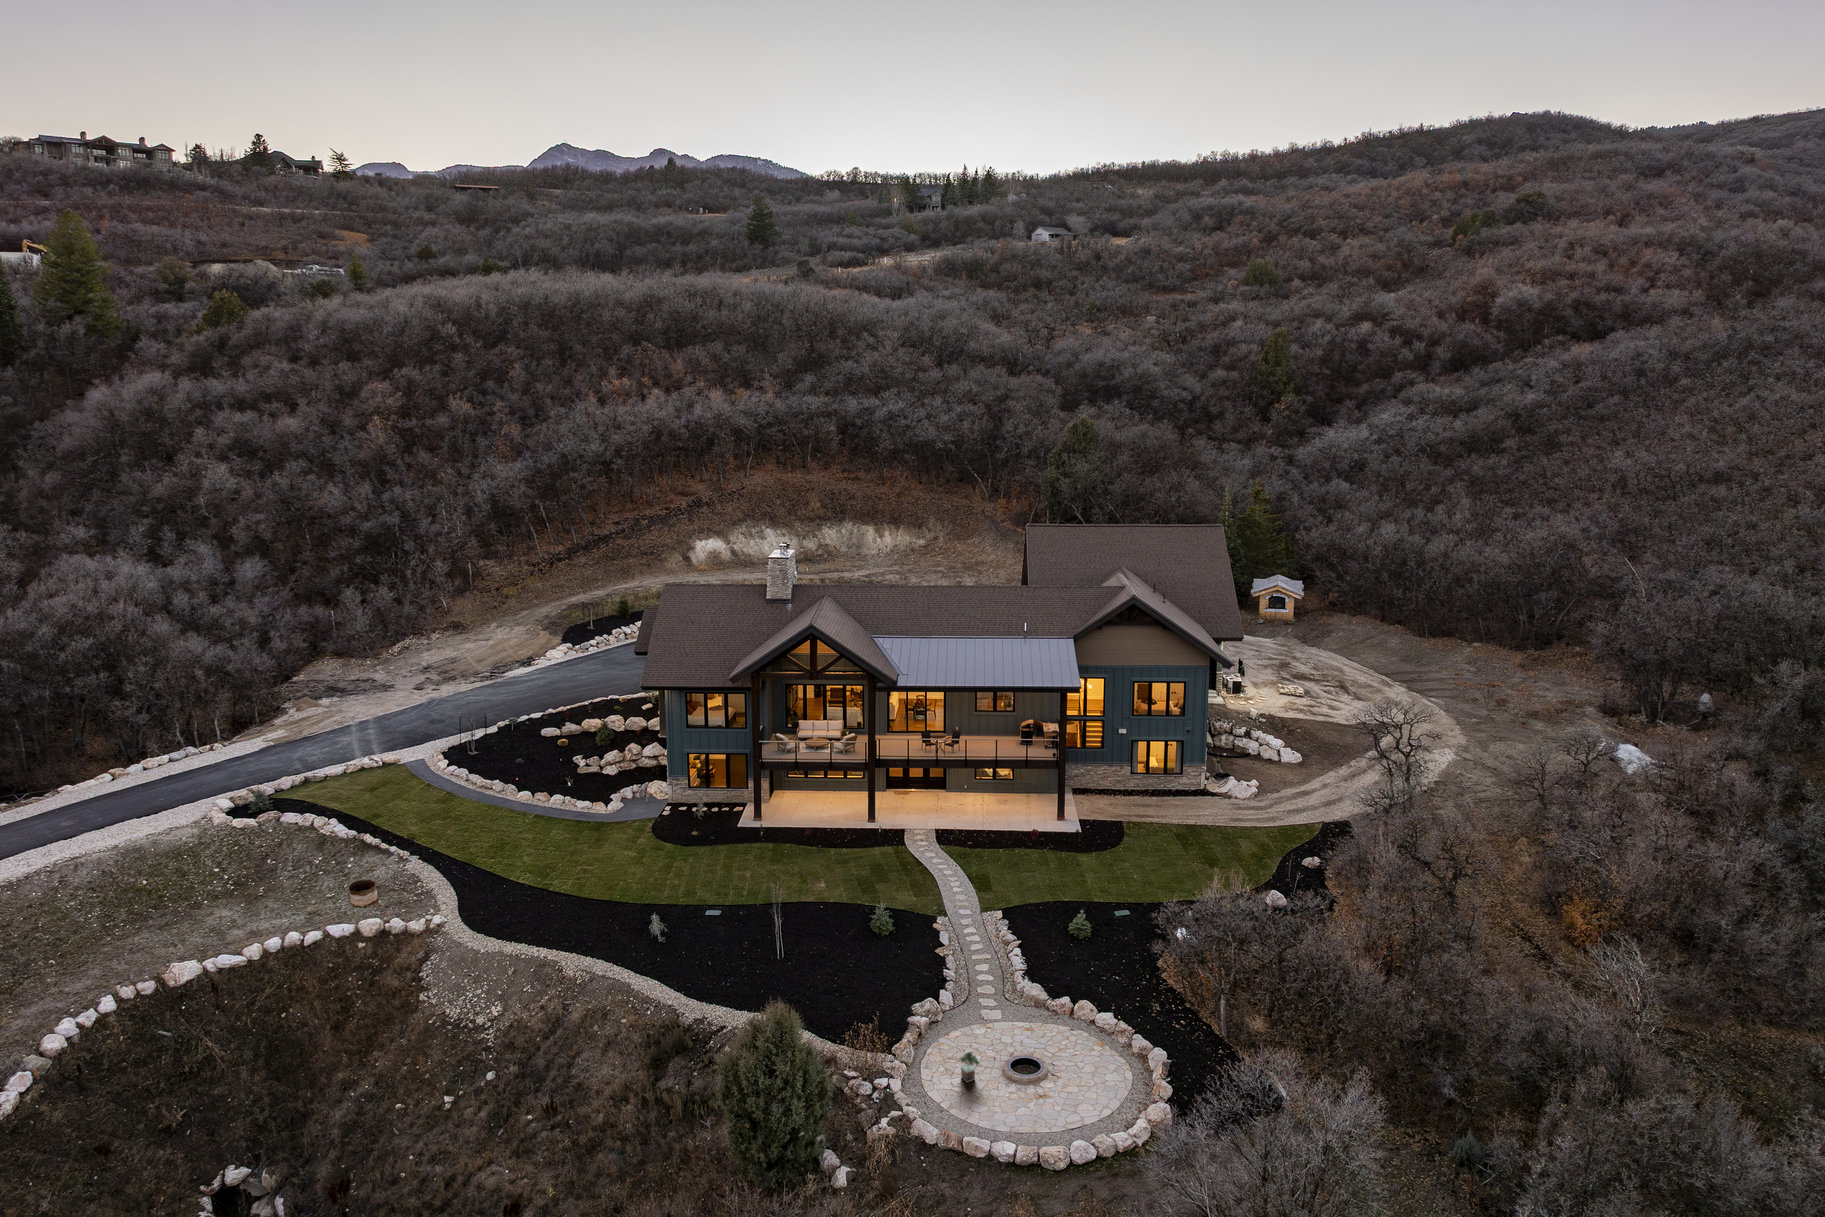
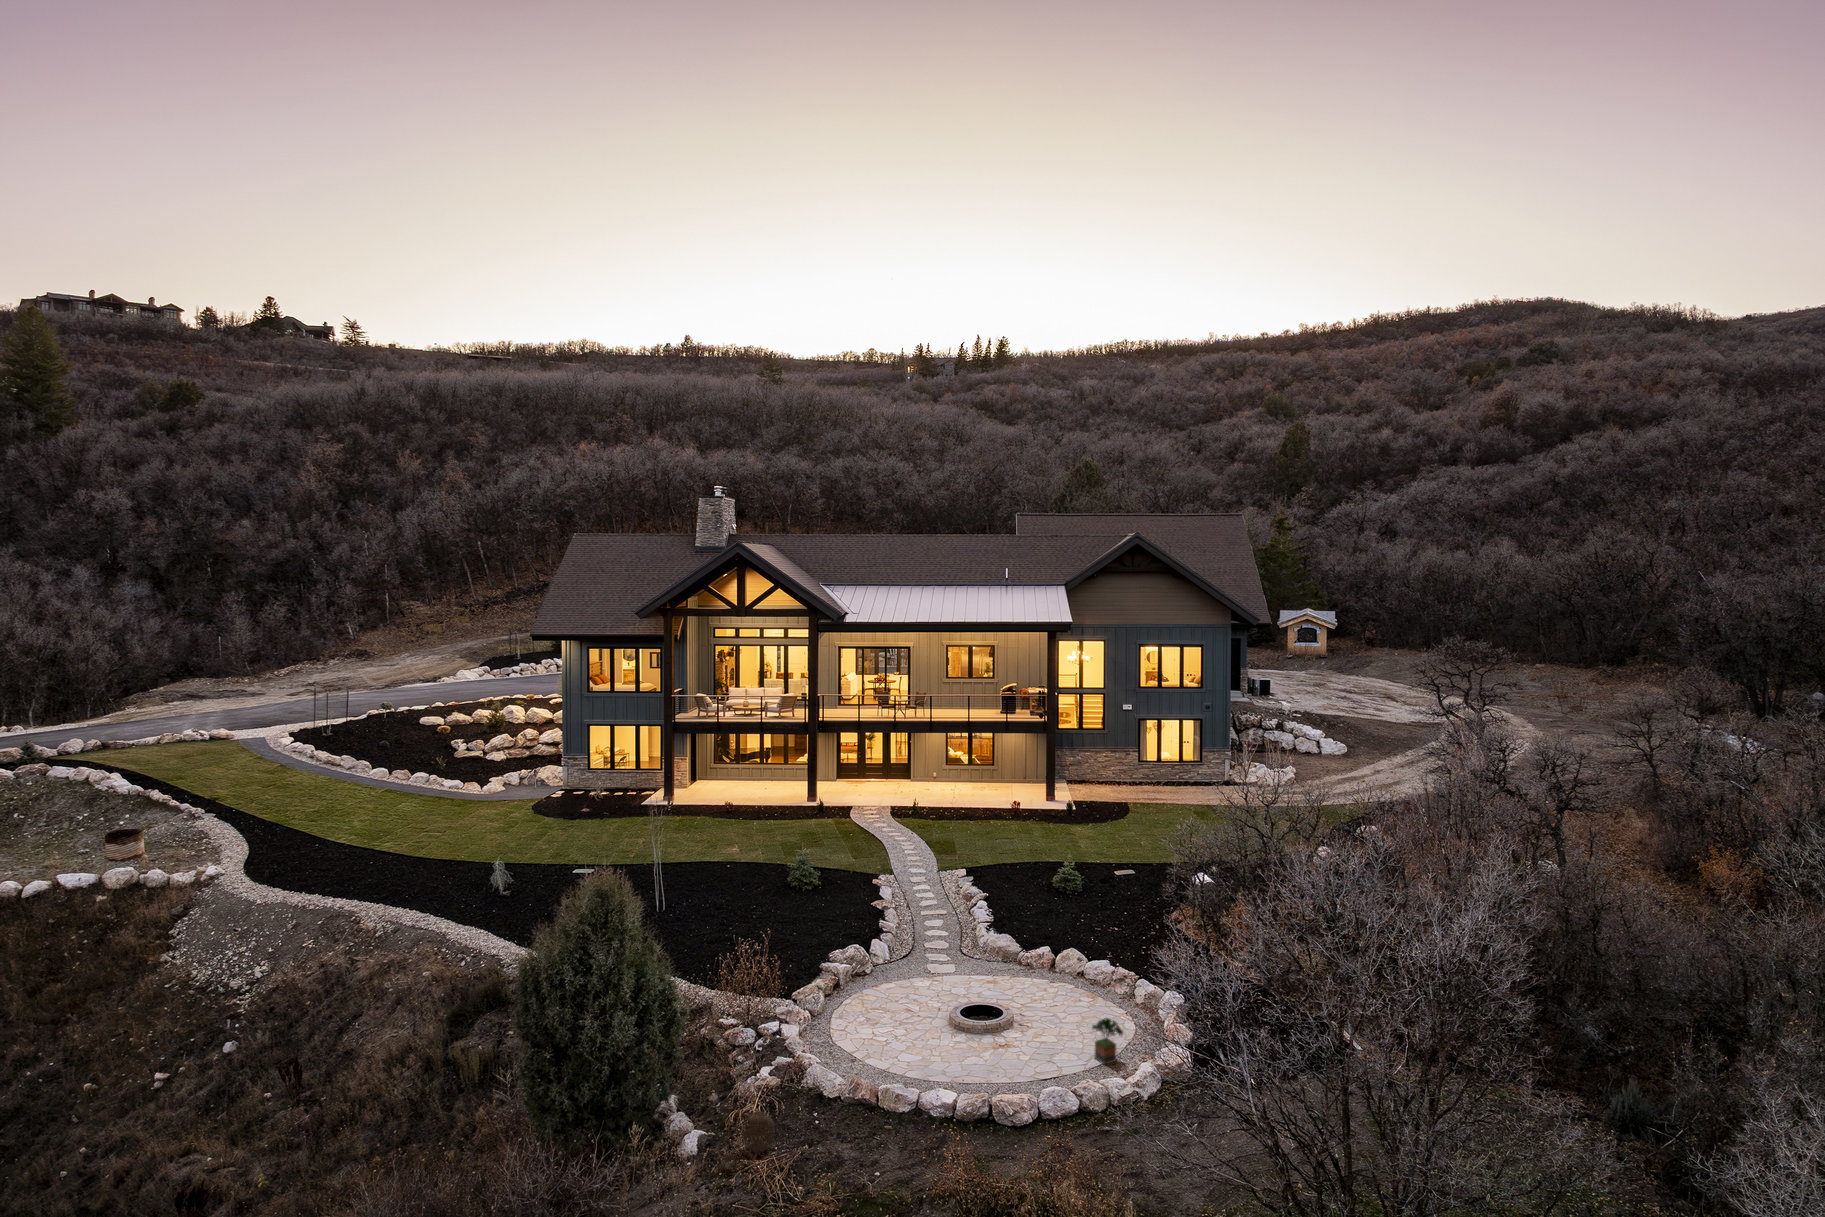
potted tree: present [960,1052,979,1083] -> present [1092,1018,1123,1065]

